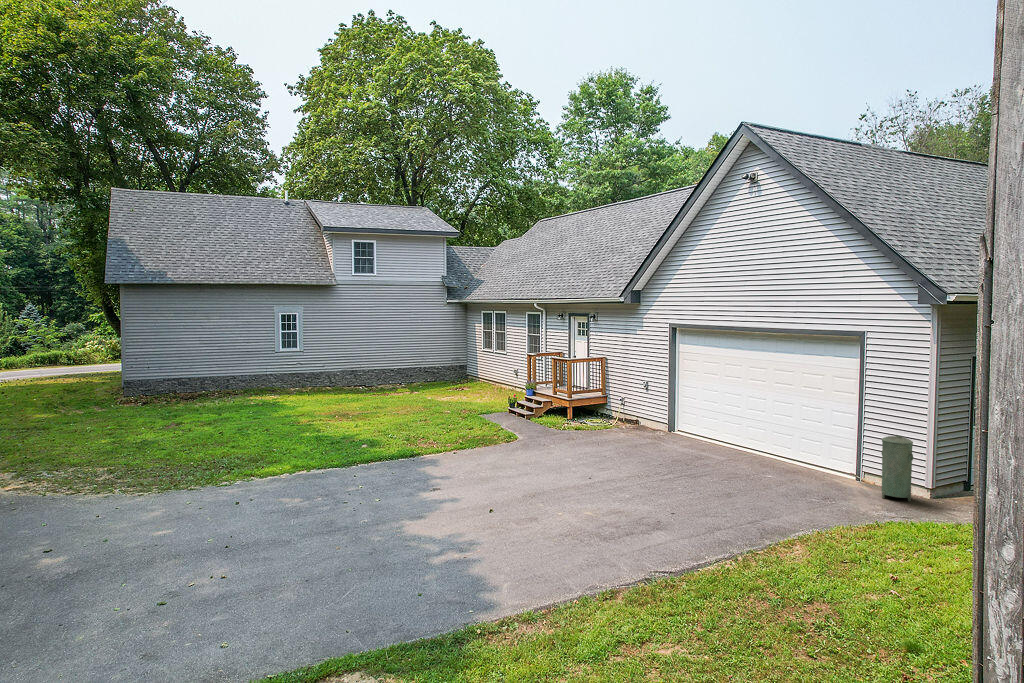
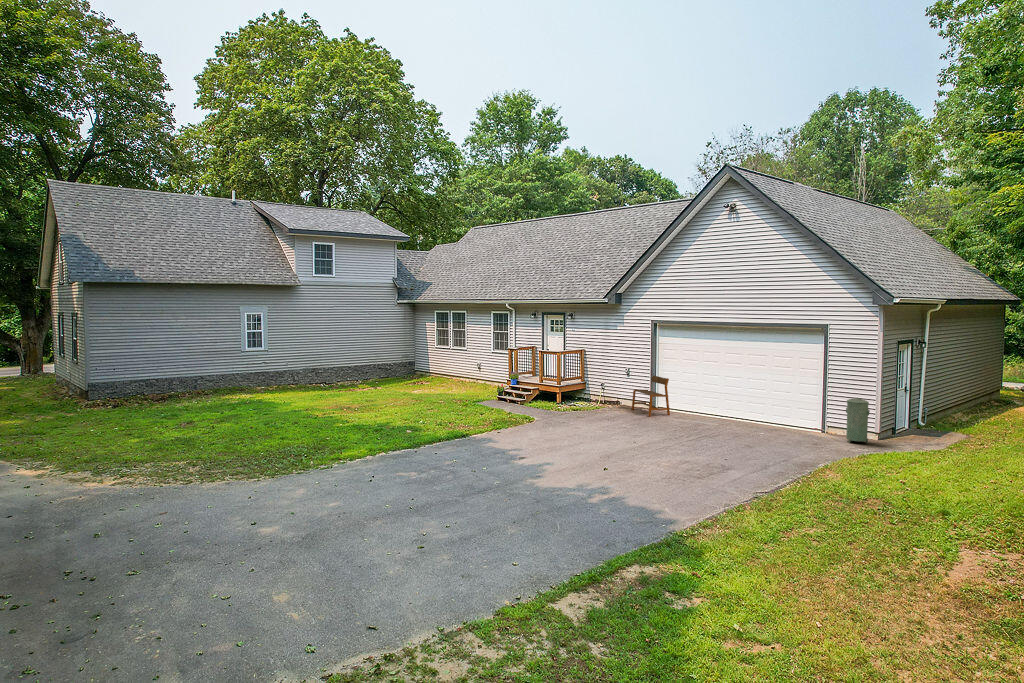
bench: none [646,390,684,443] -> present [632,375,670,416]

